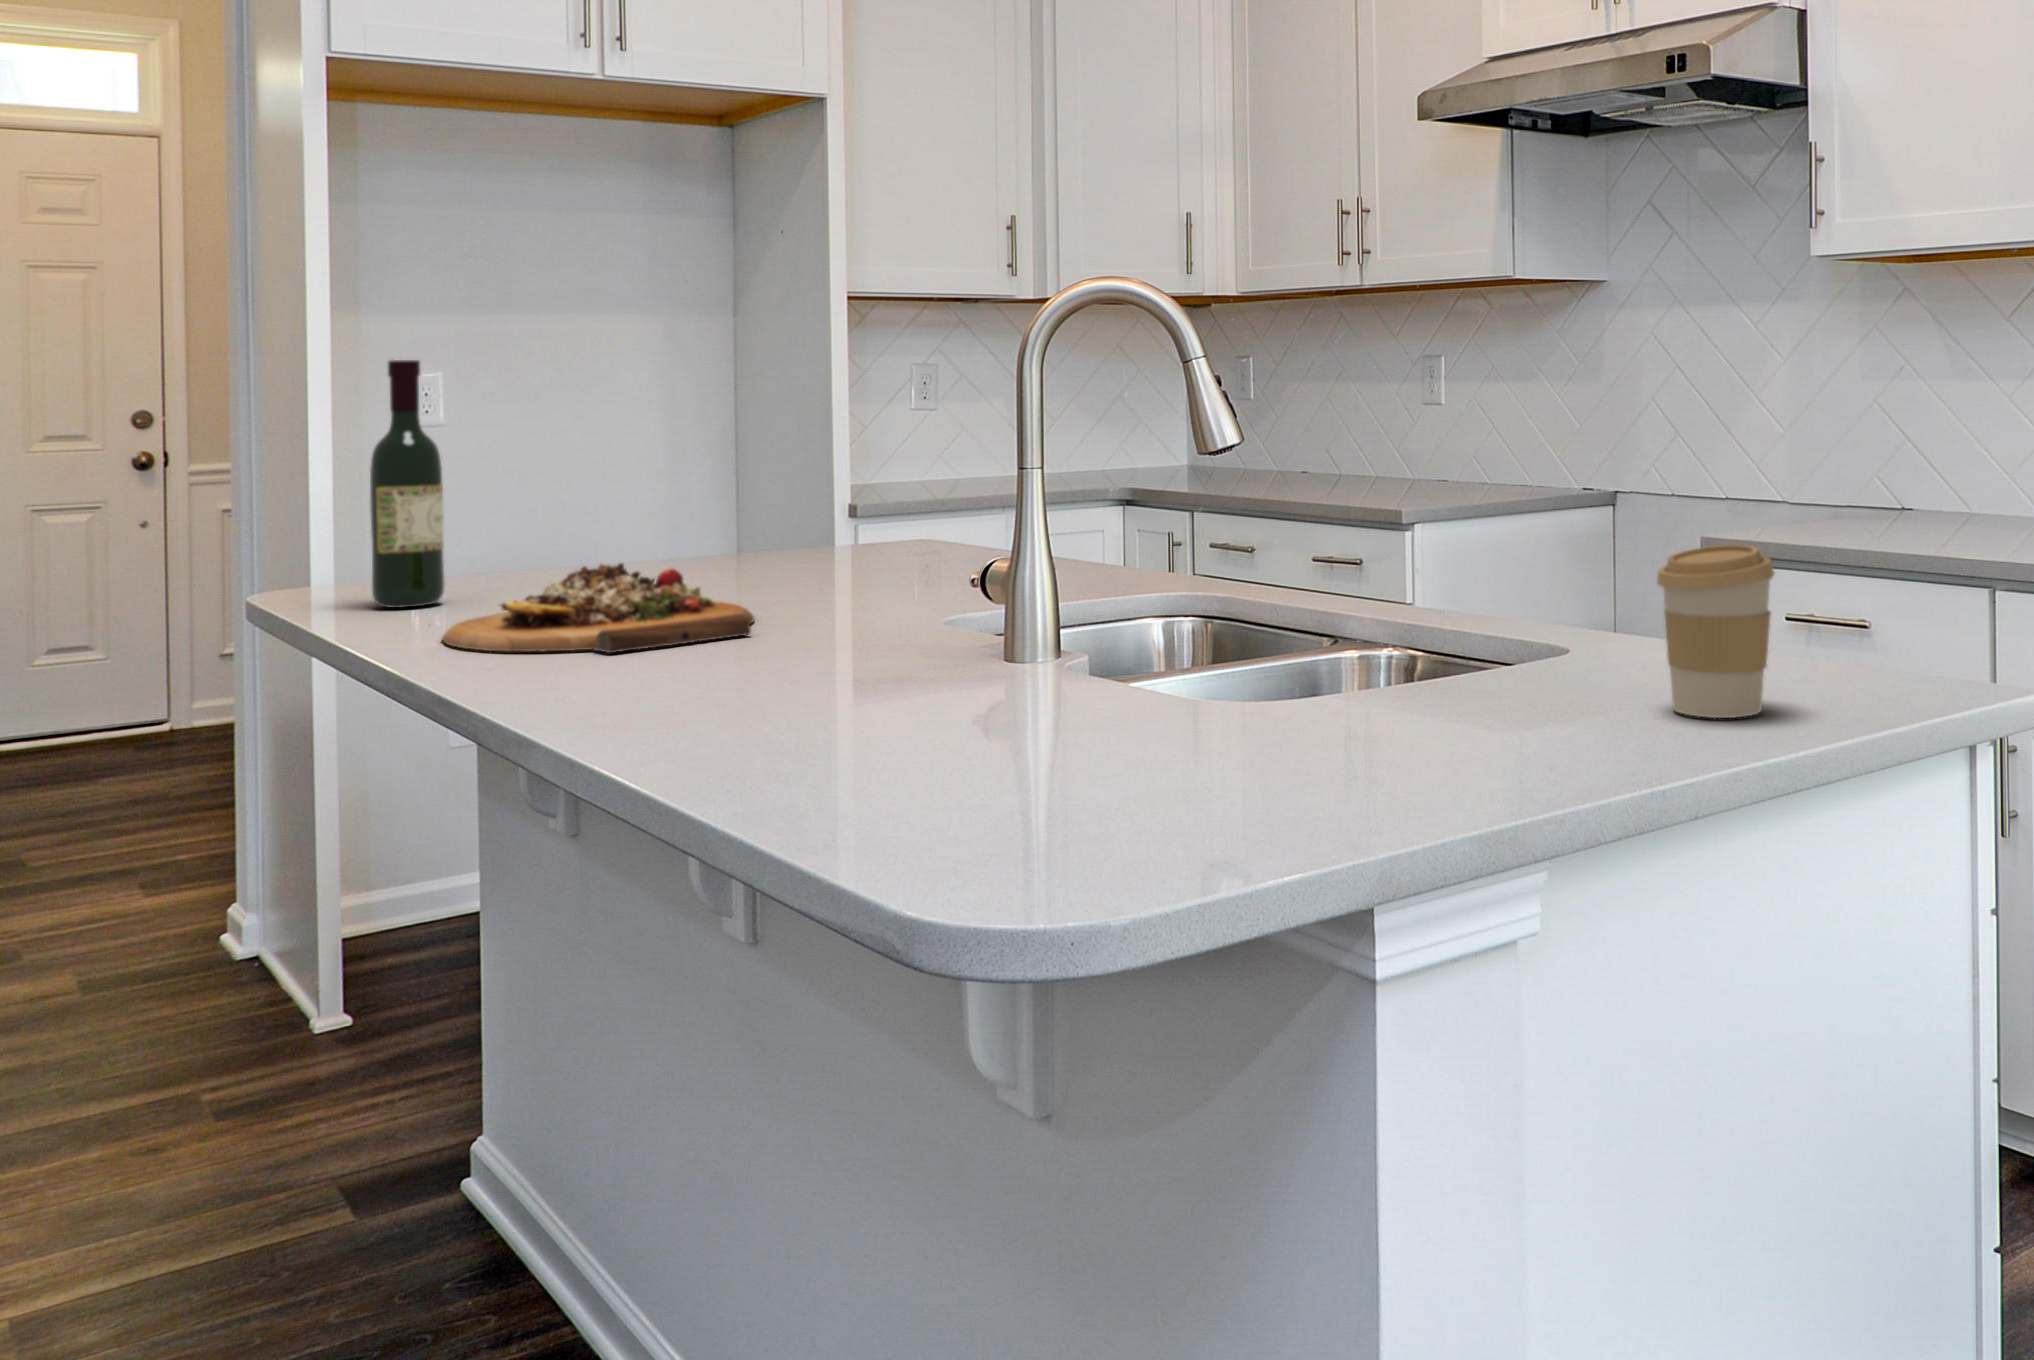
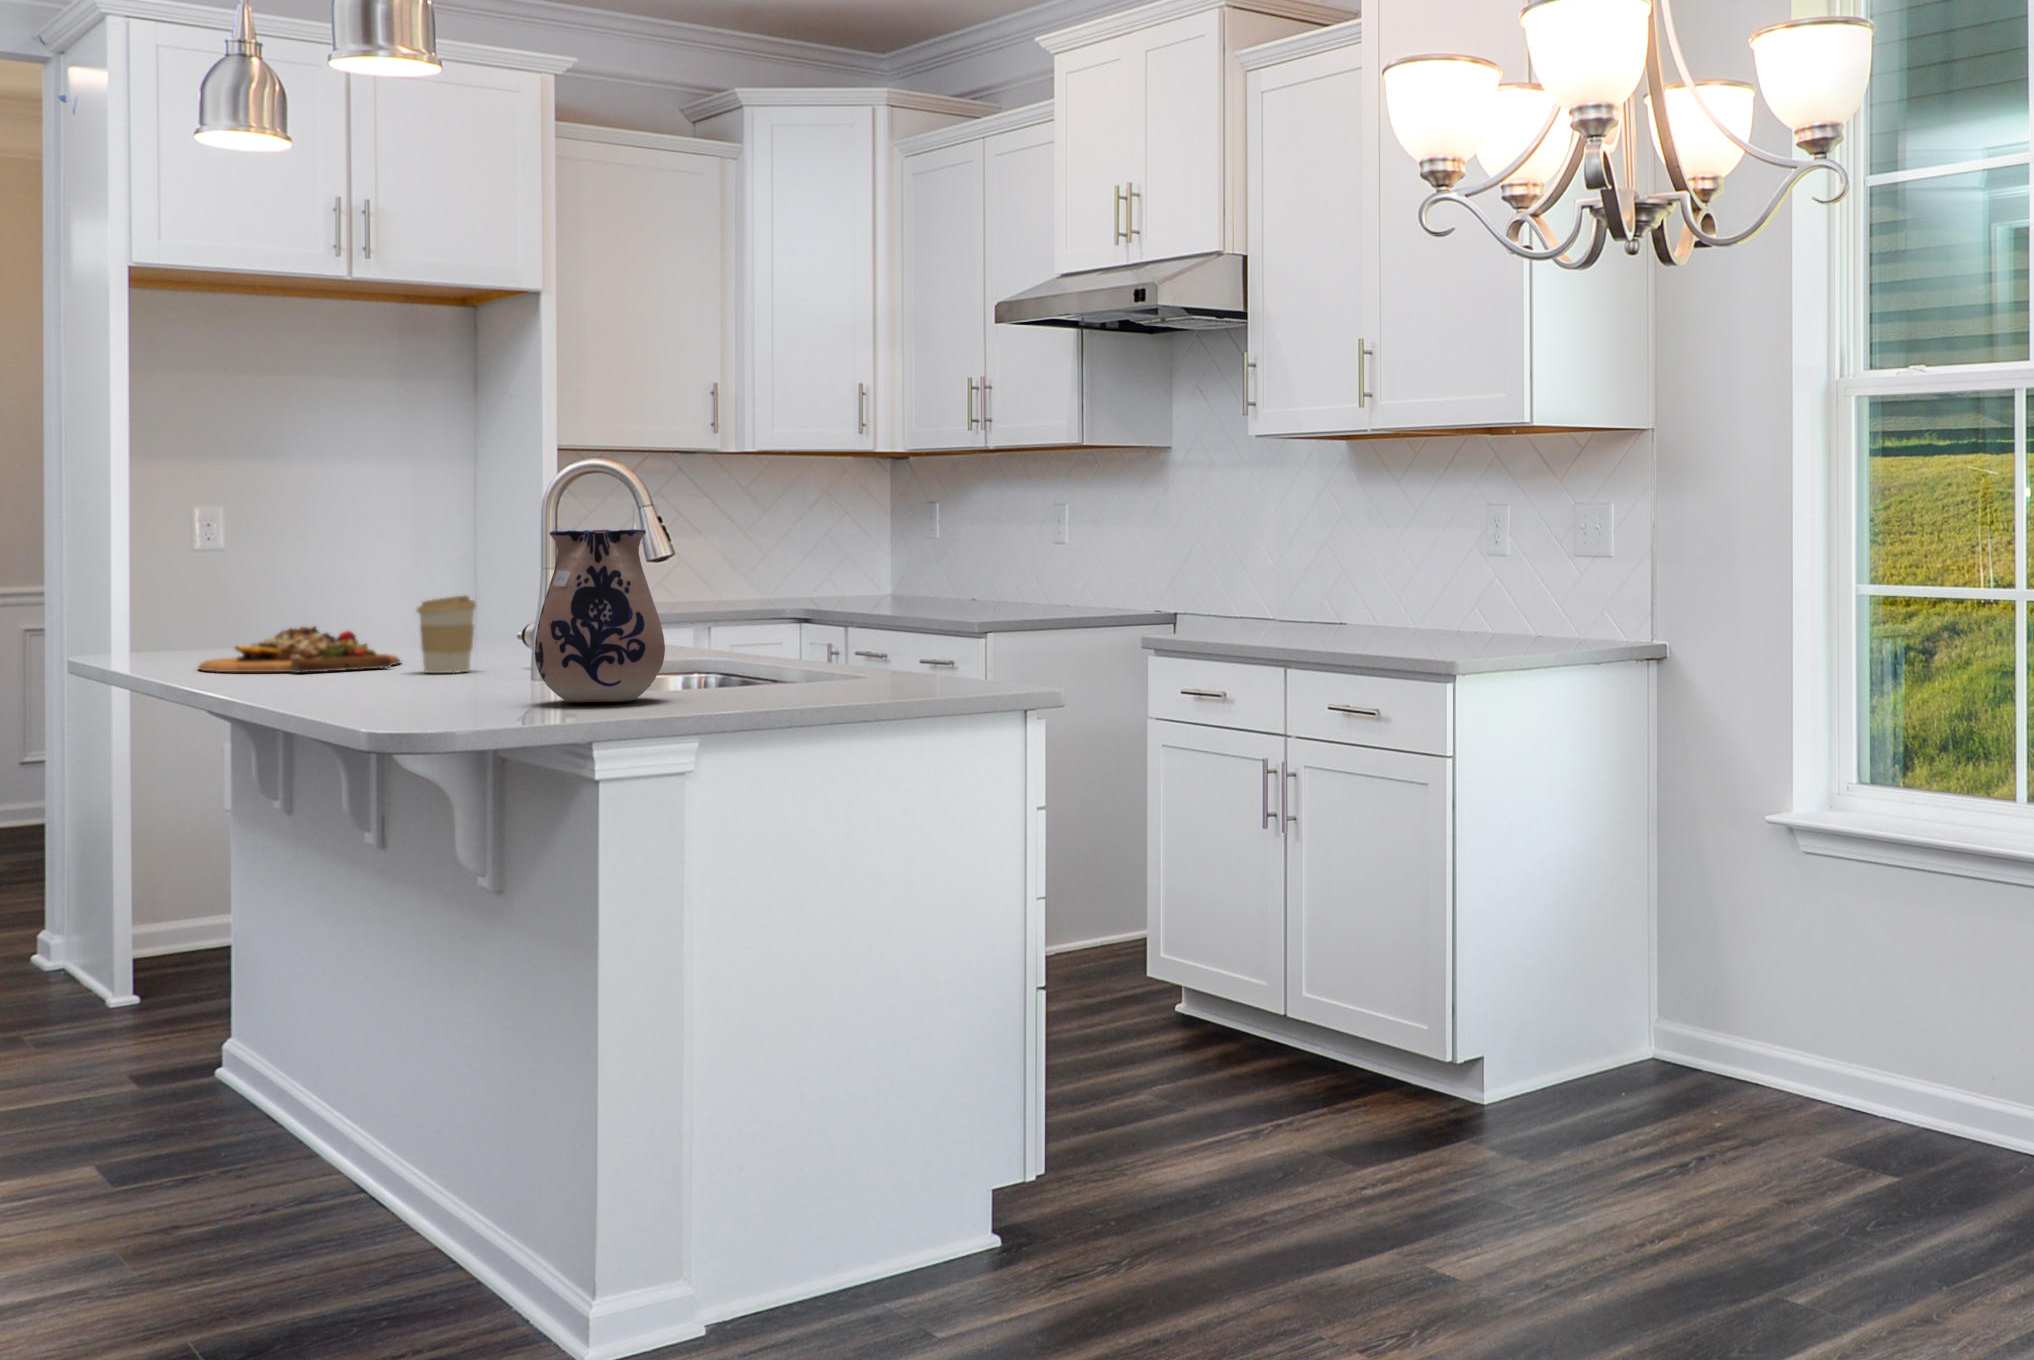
wine bottle: present [370,360,445,608] -> none [155,497,205,658]
ceramic pitcher: none [1154,412,1404,778] -> present [535,529,665,703]
coffee cup: present [1657,545,1775,718] -> present [417,596,476,673]

